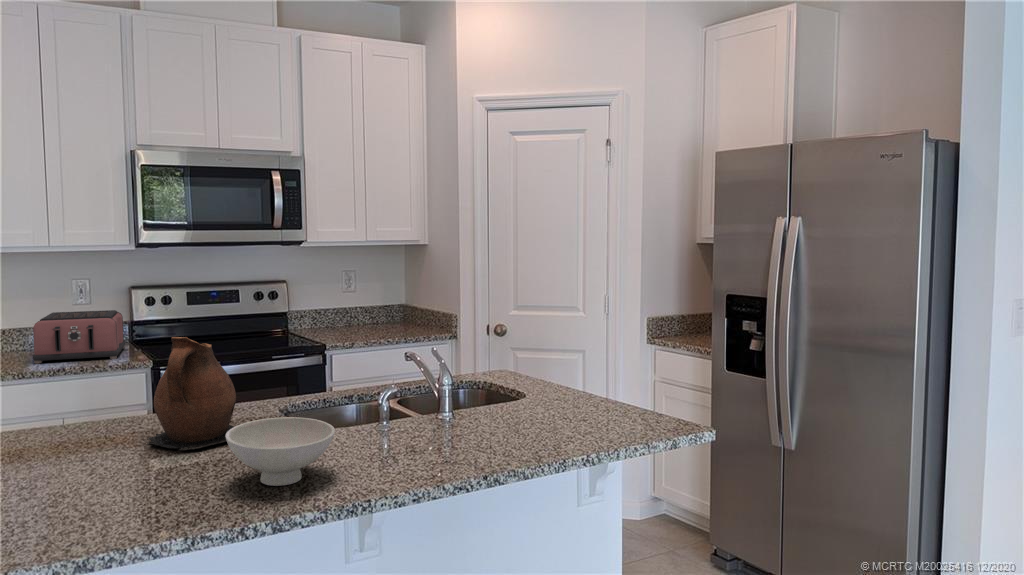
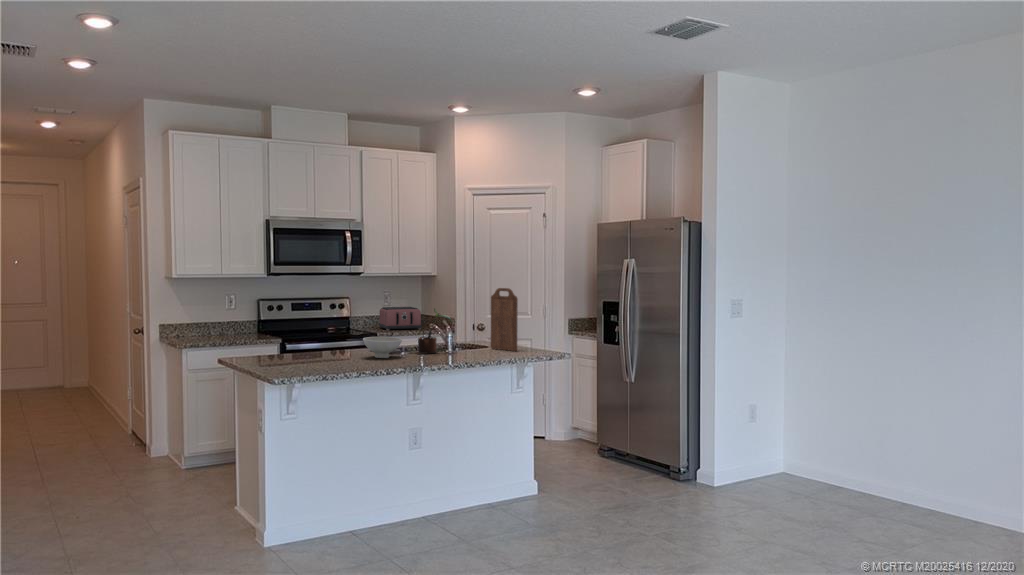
cutting board: none [553,285,625,439] -> present [491,288,518,351]
toaster: present [33,310,125,364] -> present [379,307,422,330]
ceramic pitcher: present [144,337,236,450] -> none [320,308,363,353]
potted plant: none [375,341,466,457] -> present [417,309,452,354]

